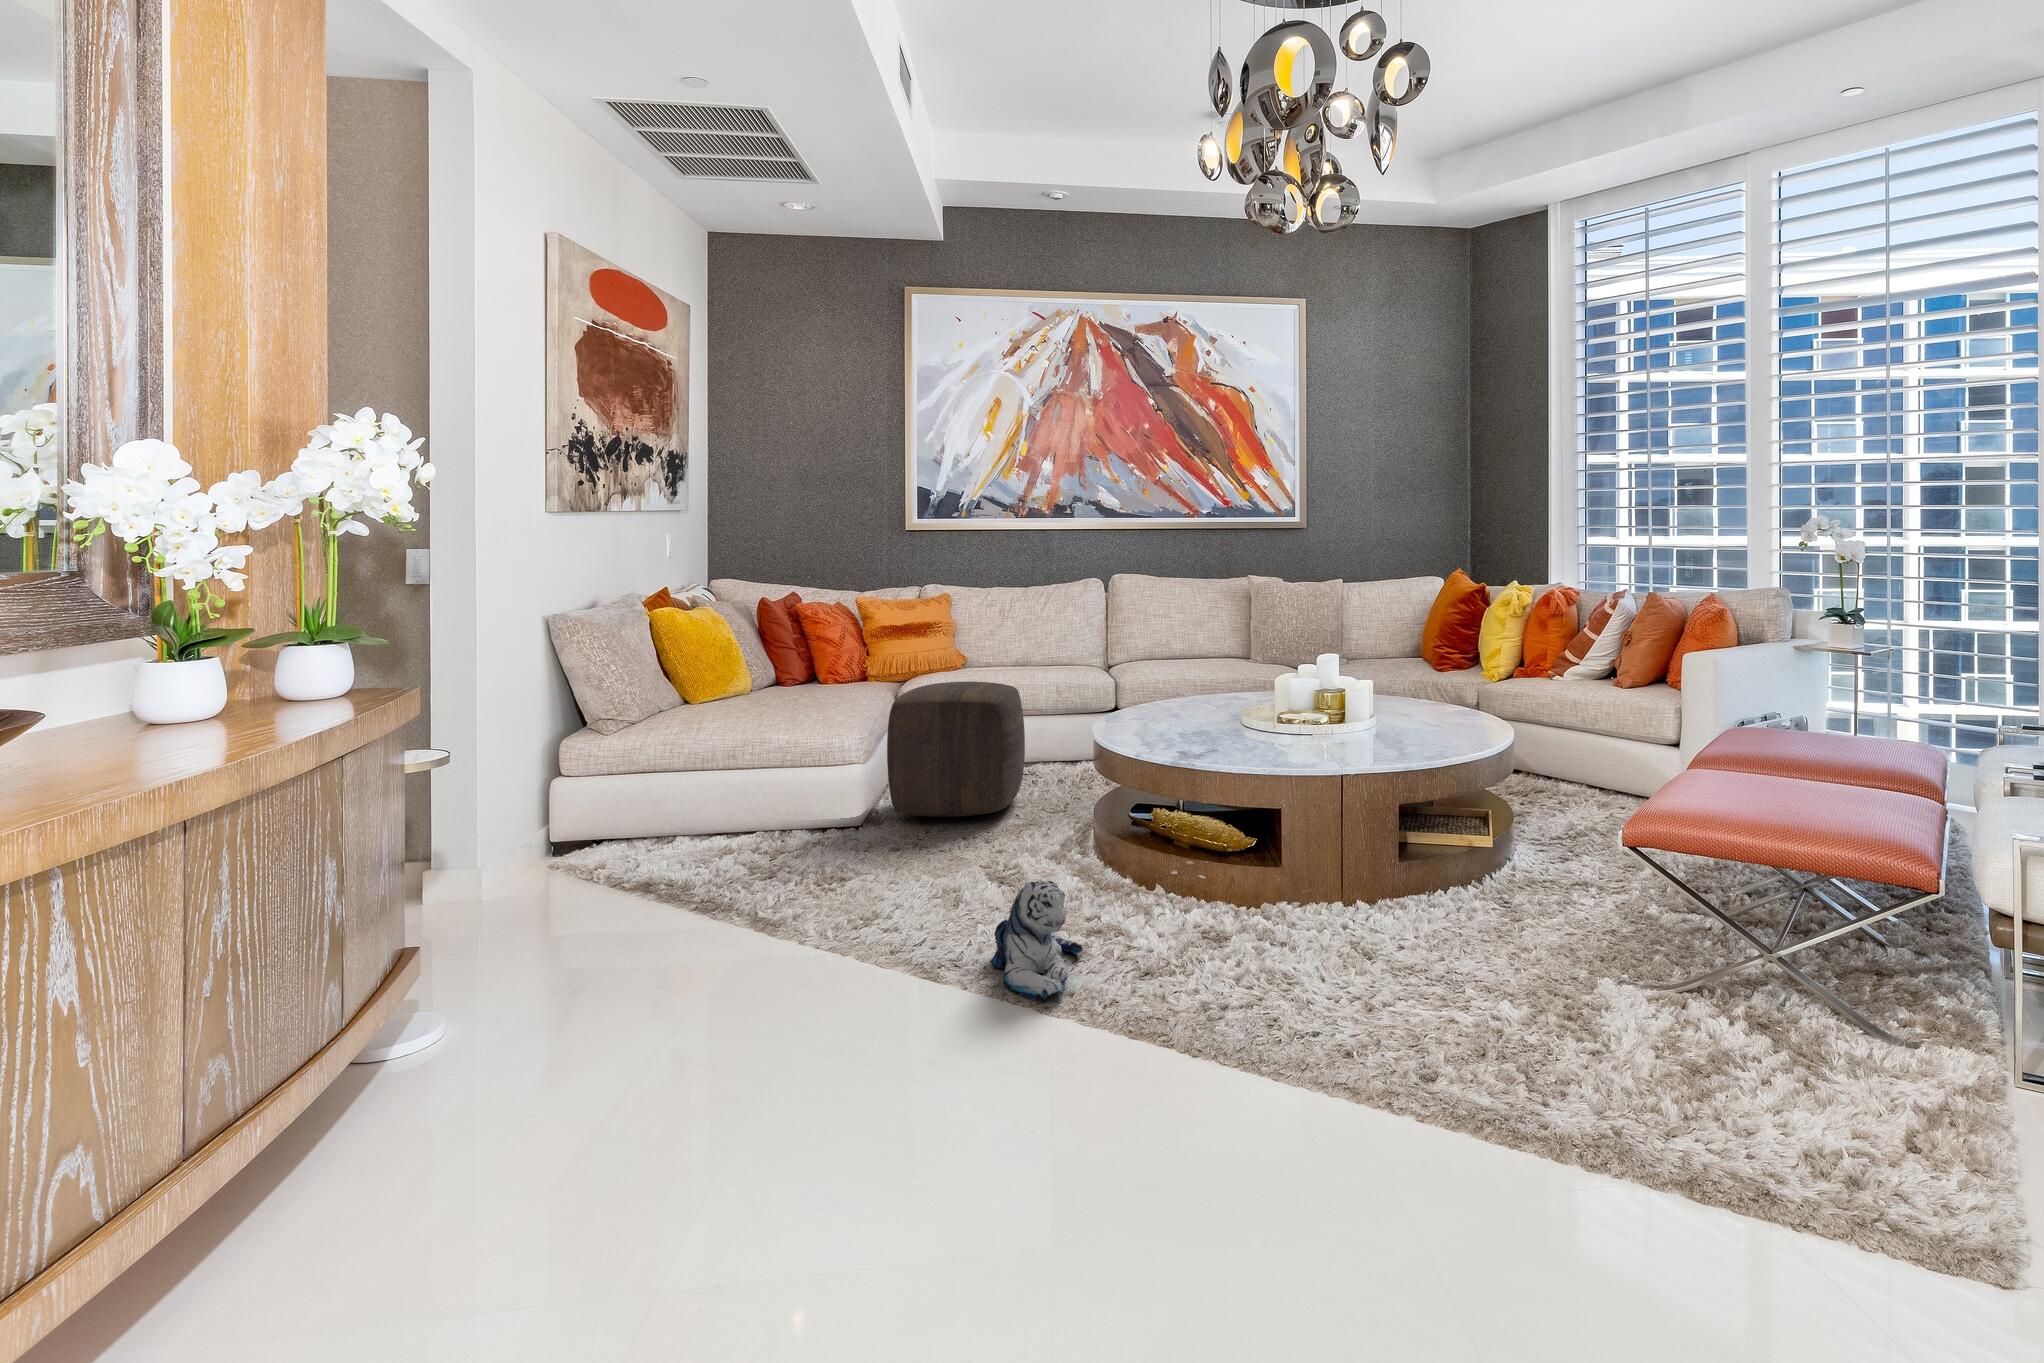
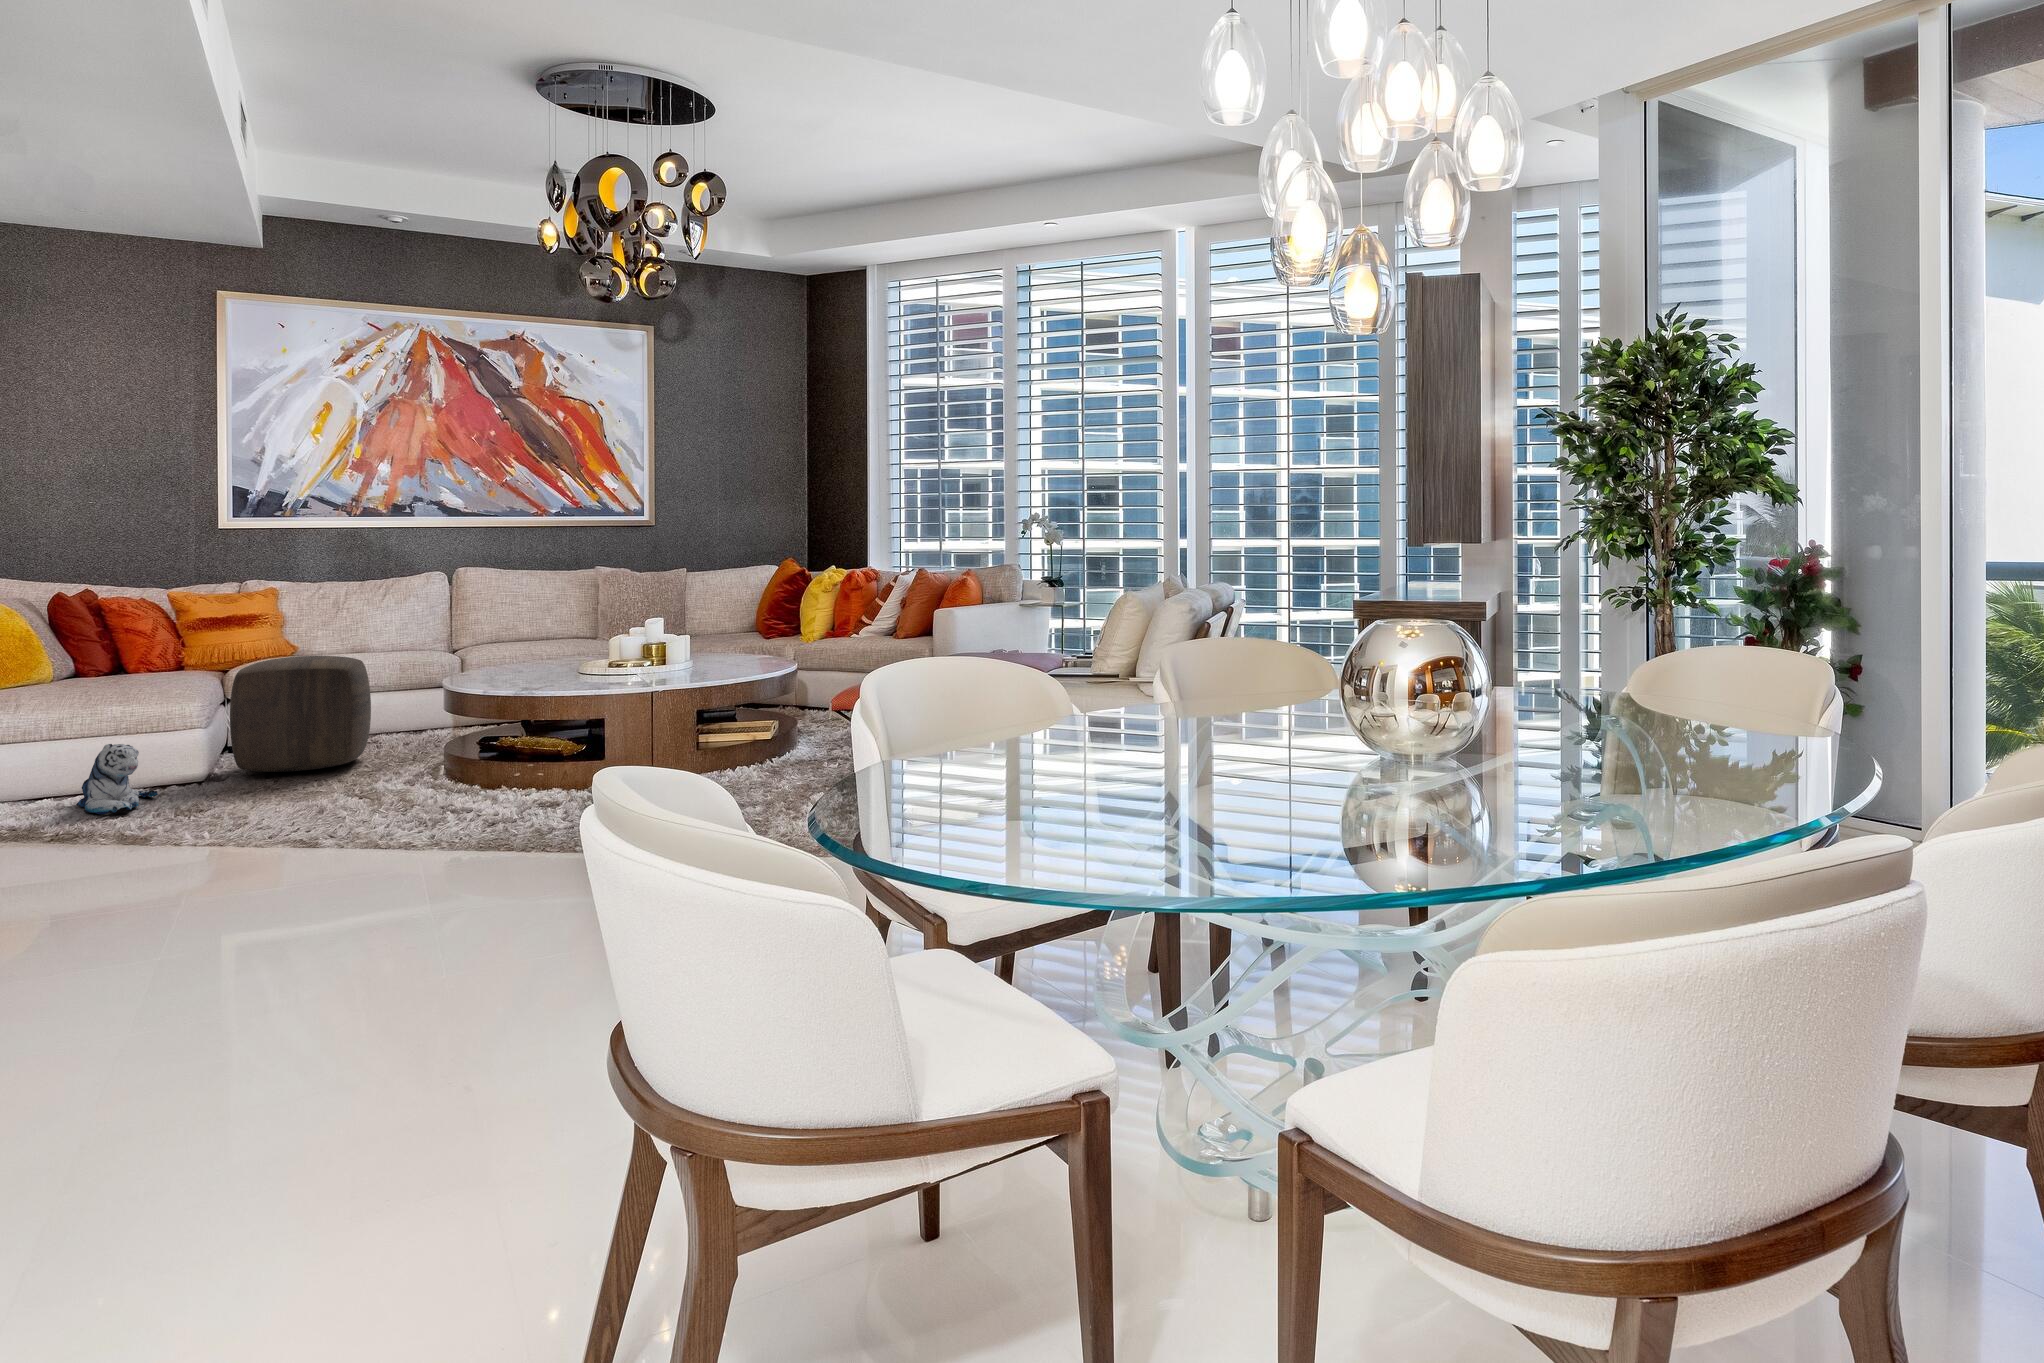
plush toy: present [990,881,1083,999] -> present [76,744,158,814]

